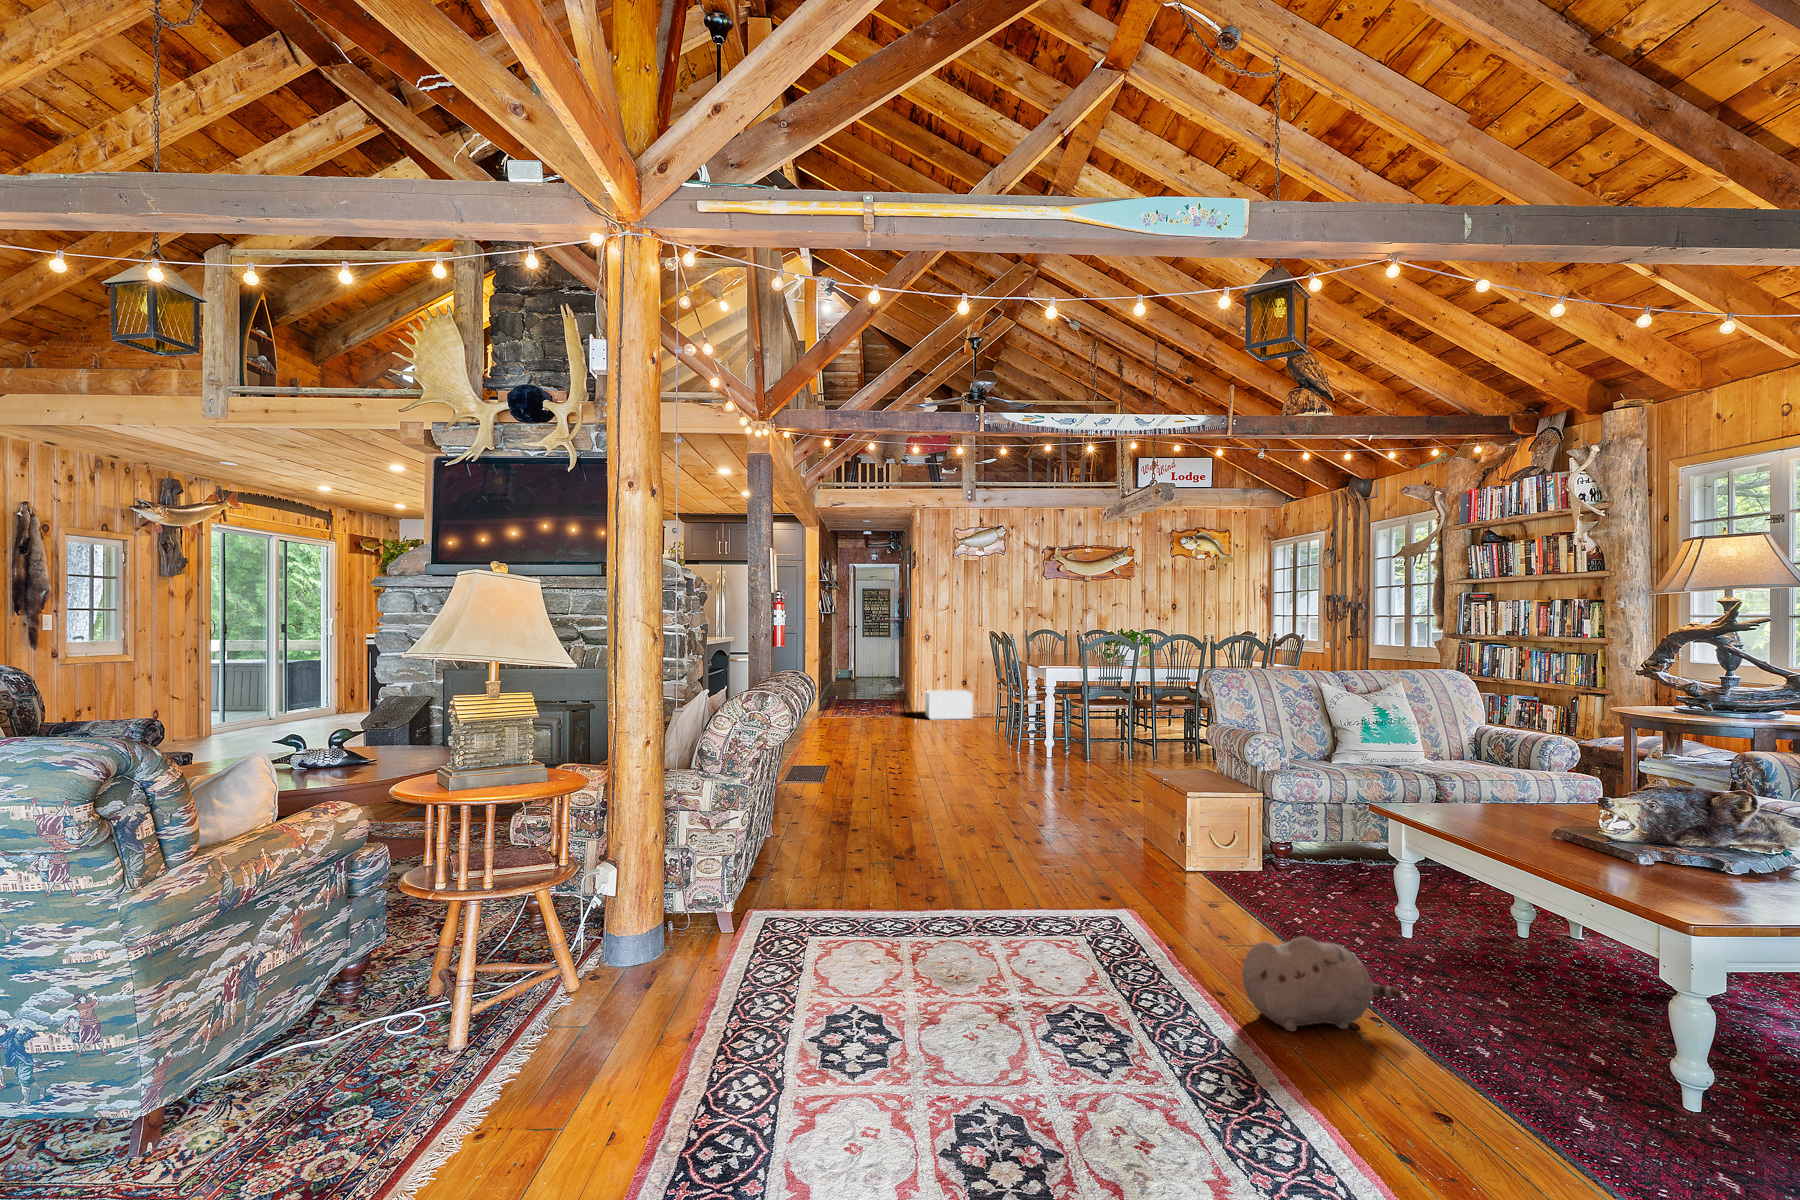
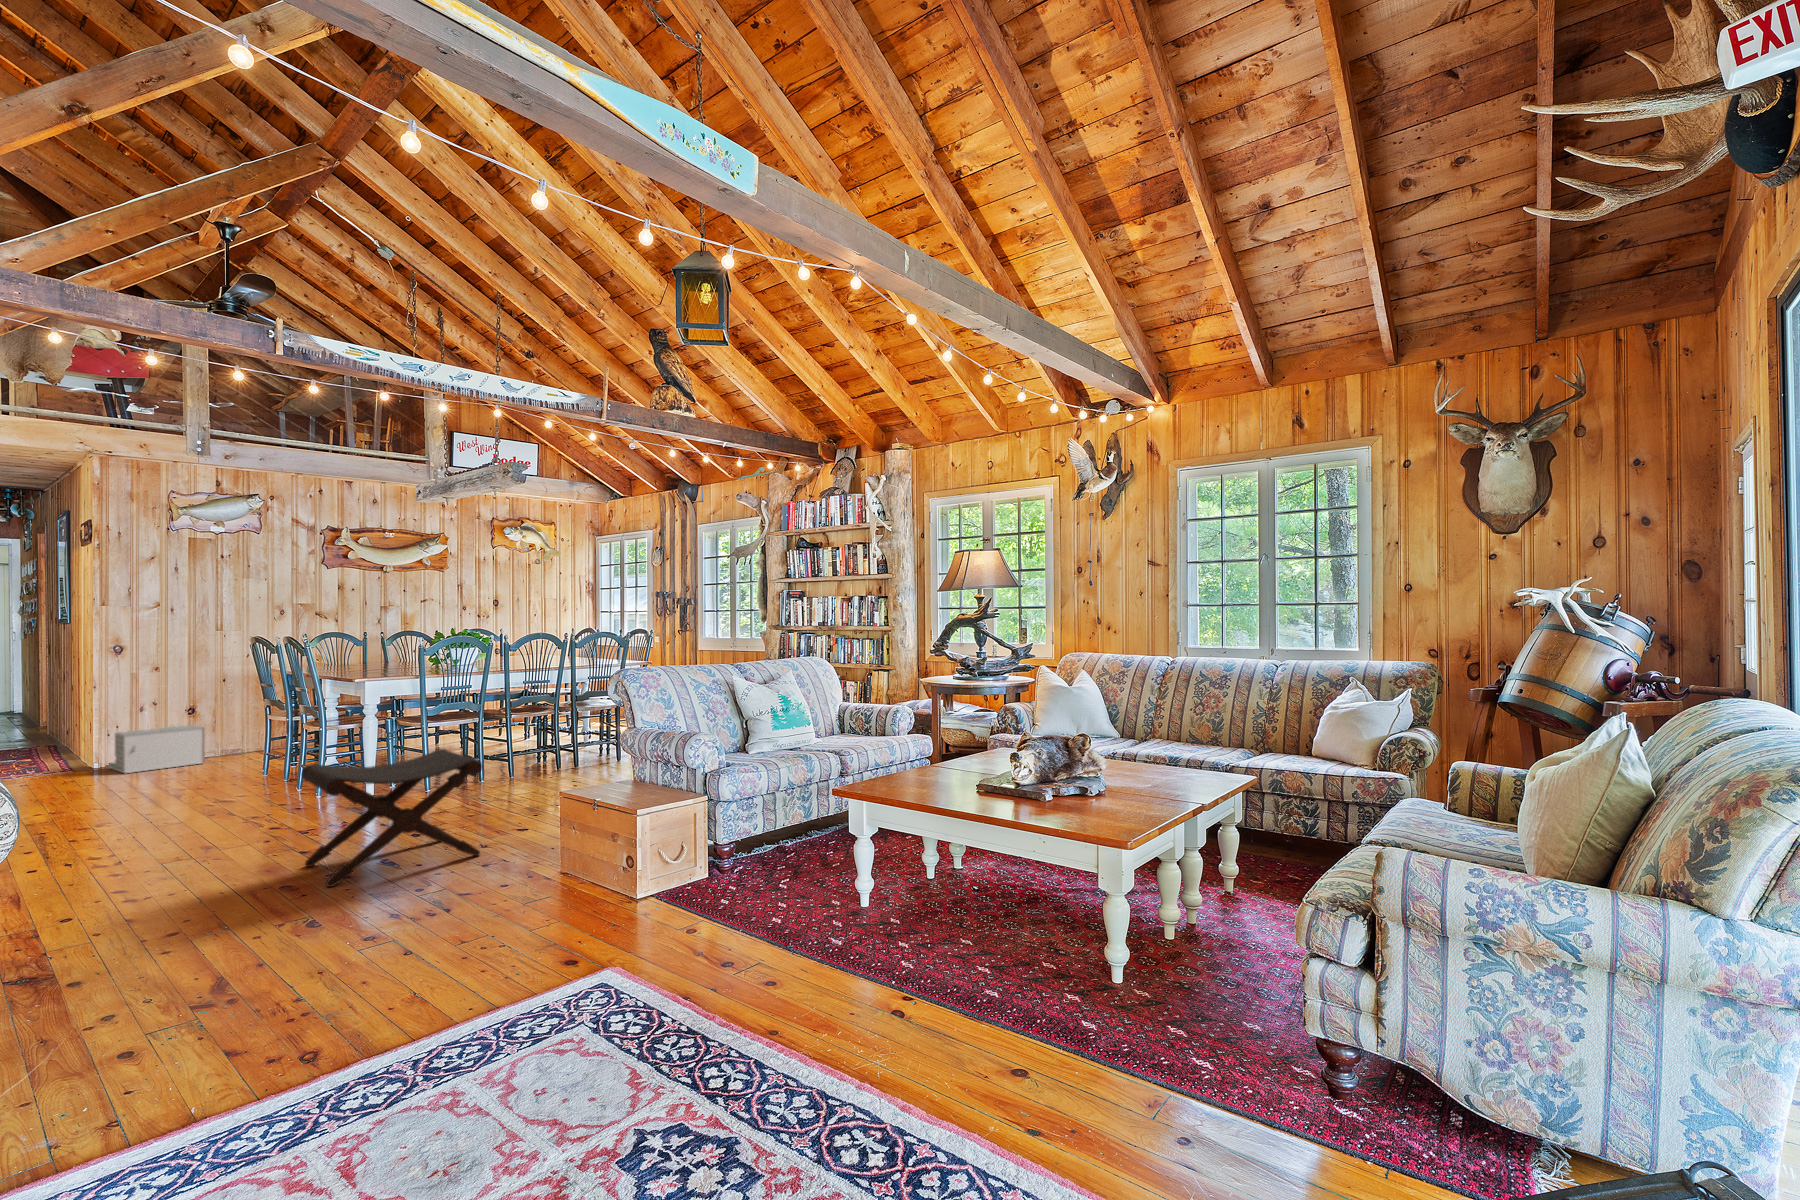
footstool: none [987,722,1098,810] -> present [302,749,482,887]
plush toy: present [1242,936,1402,1031] -> none [811,940,935,1048]

